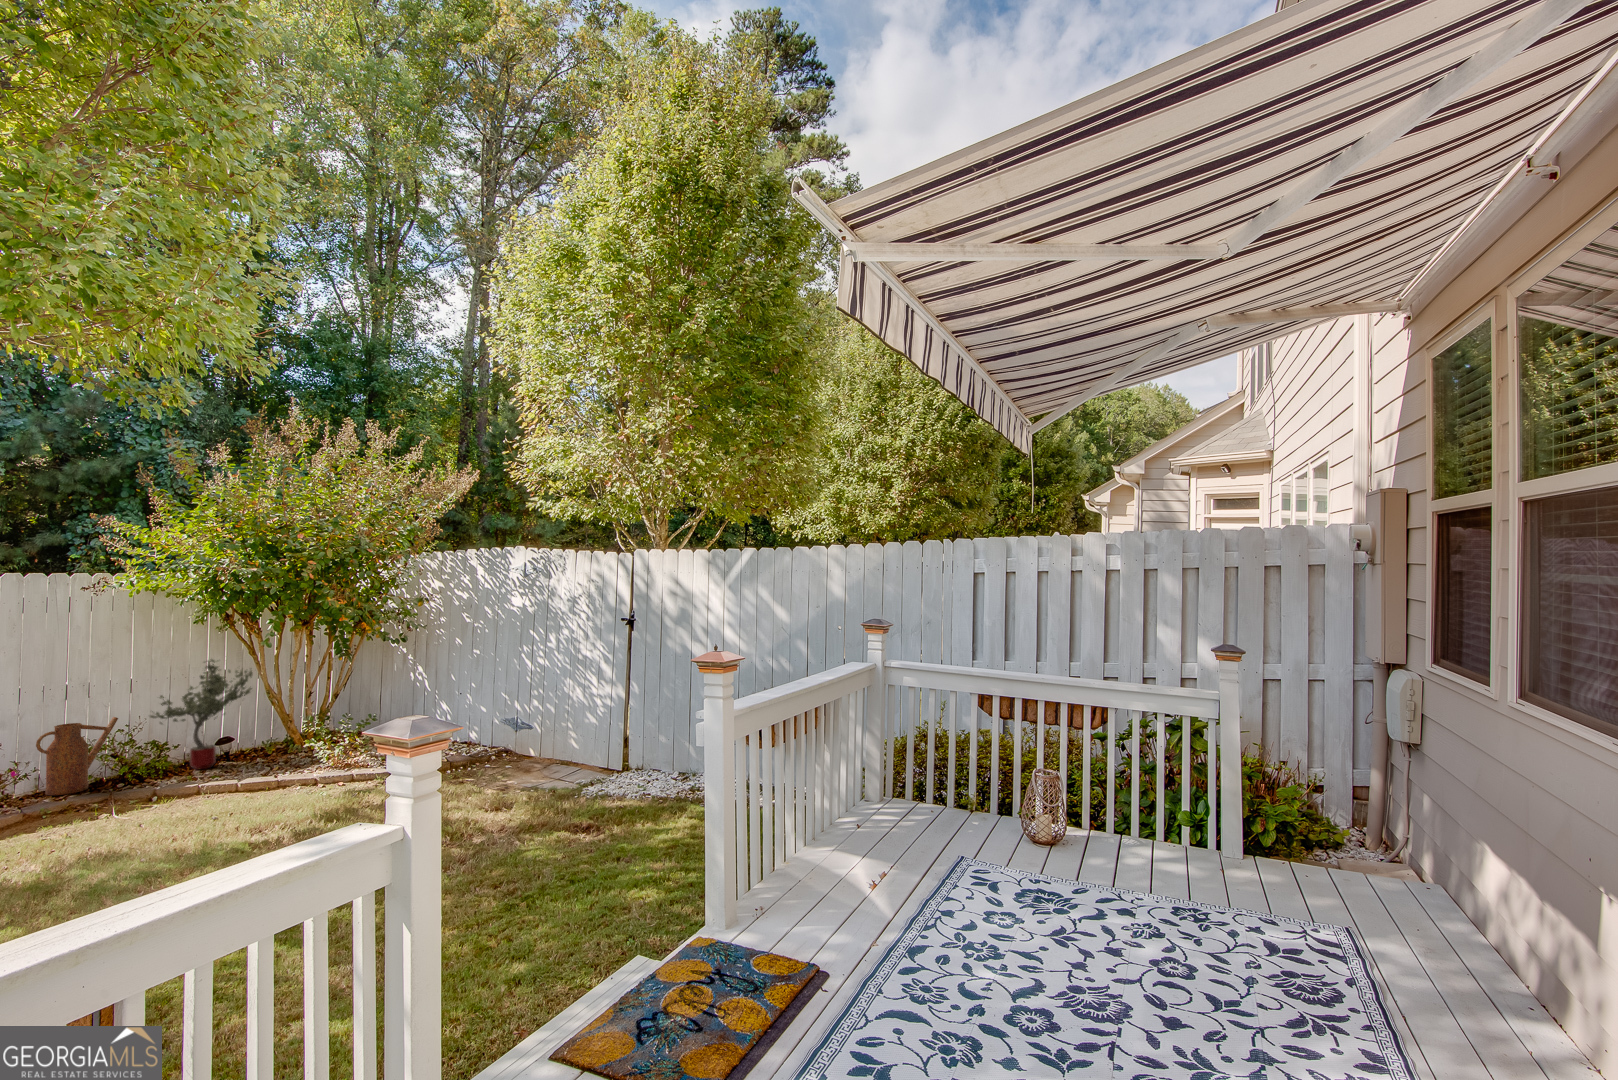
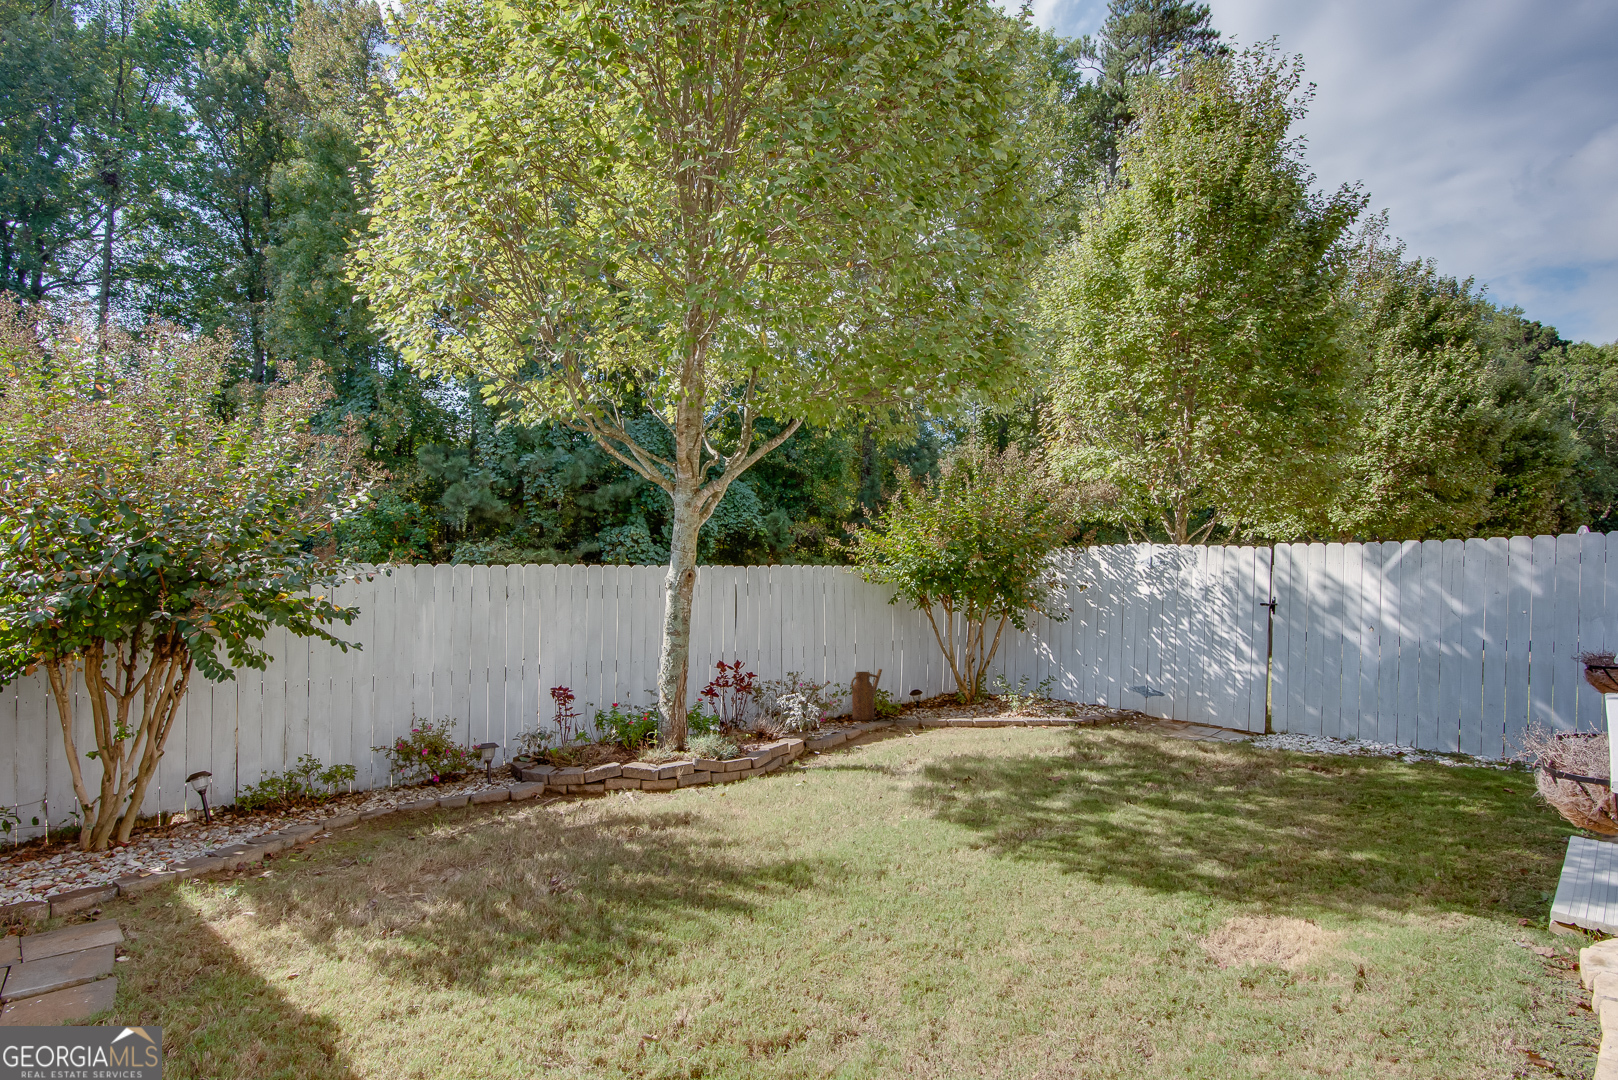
potted tree: present [150,659,253,770] -> none [898,630,949,711]

